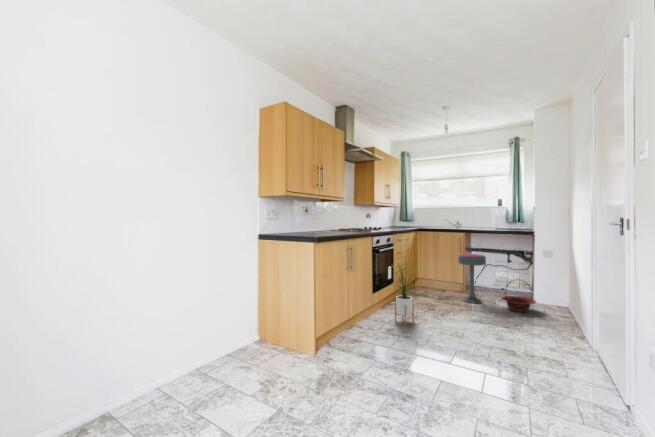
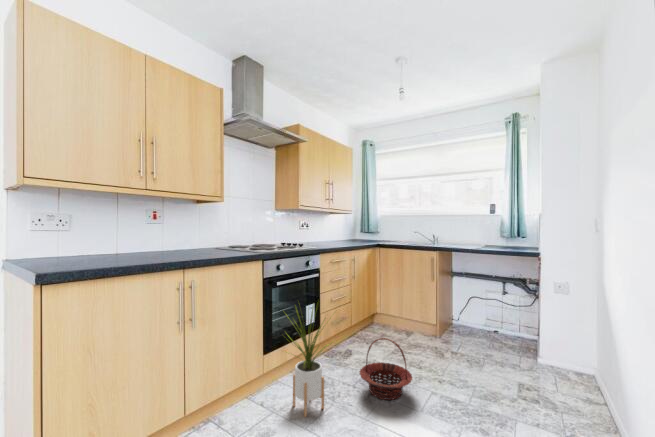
bar stool: present [458,254,486,303] -> none [422,284,463,363]
basket: present [502,284,536,312] -> present [360,338,412,400]

